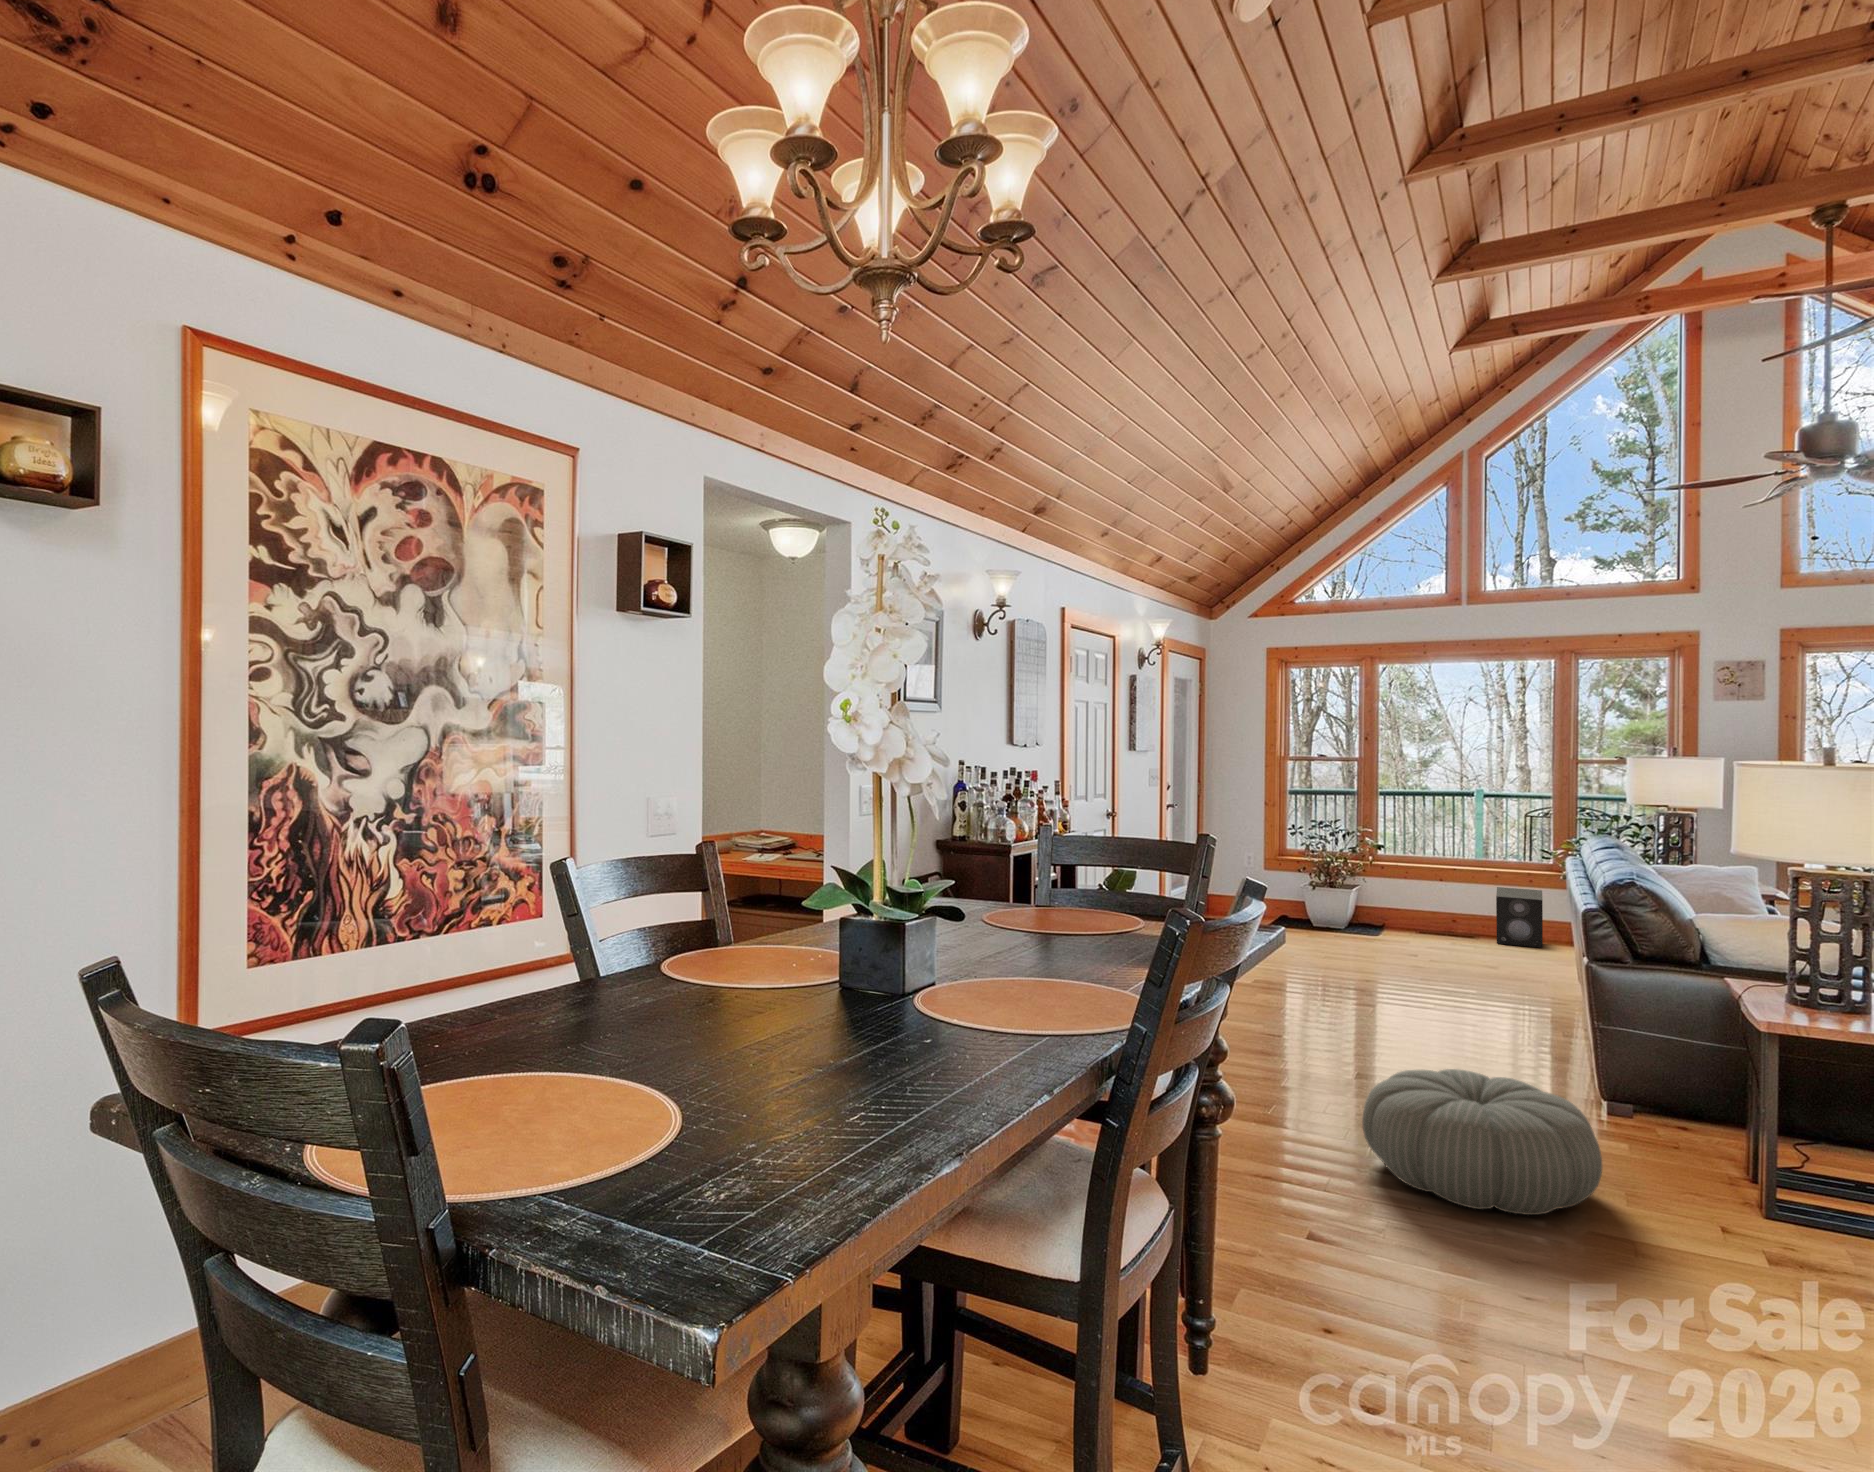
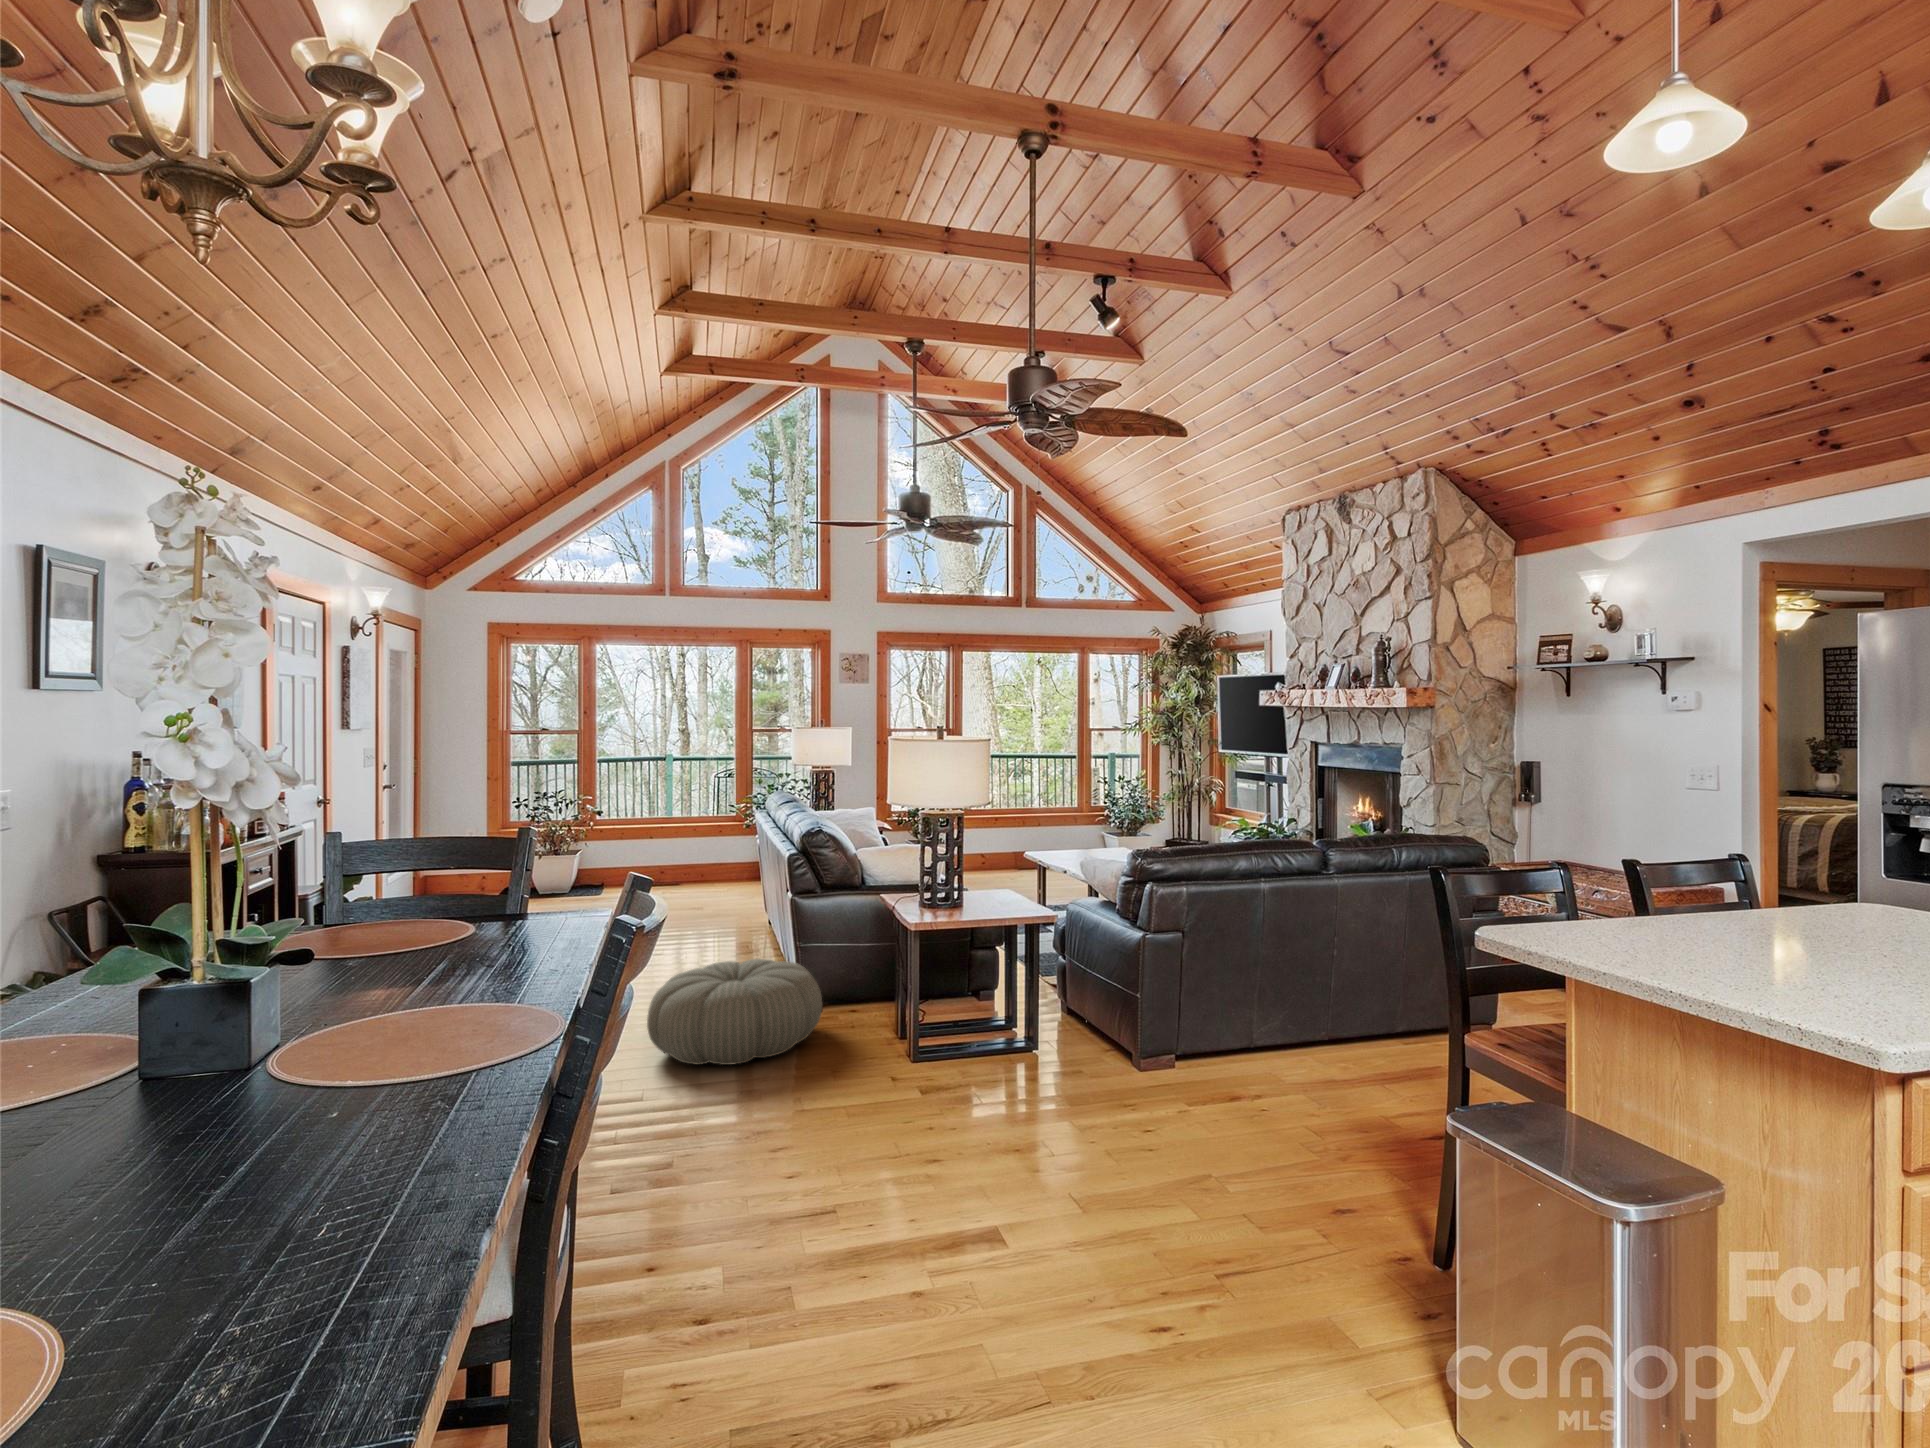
speaker: present [1496,887,1543,948] -> none [703,828,738,877]

